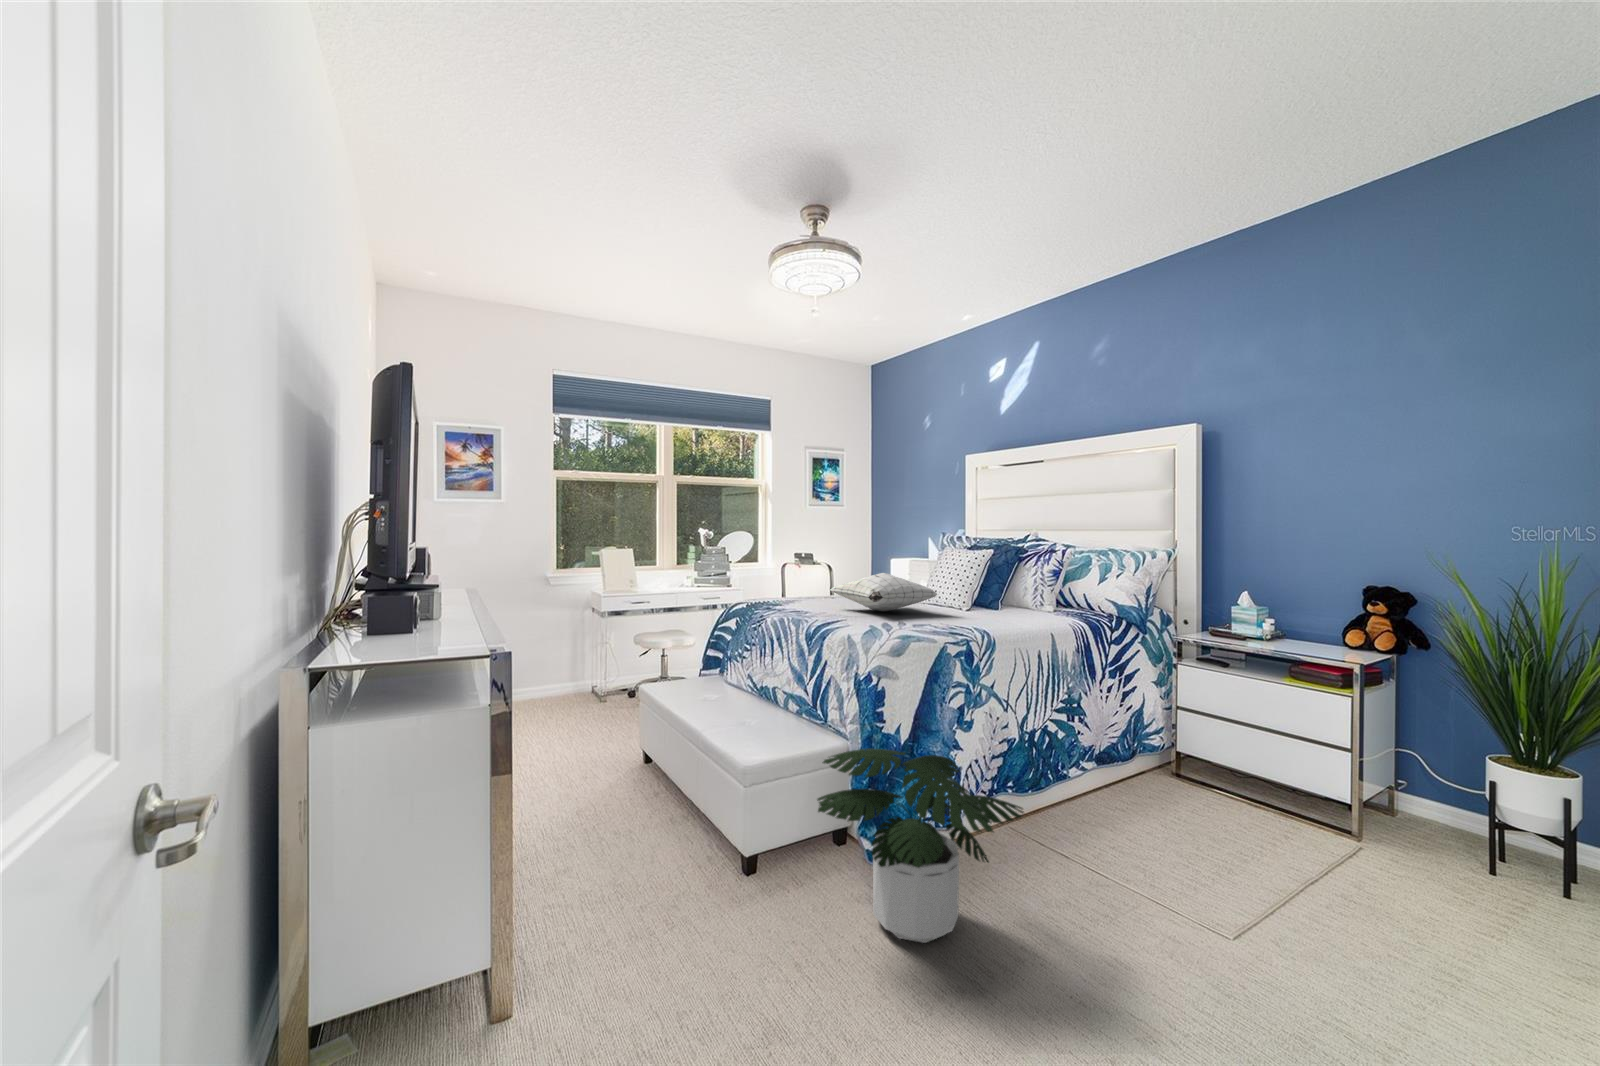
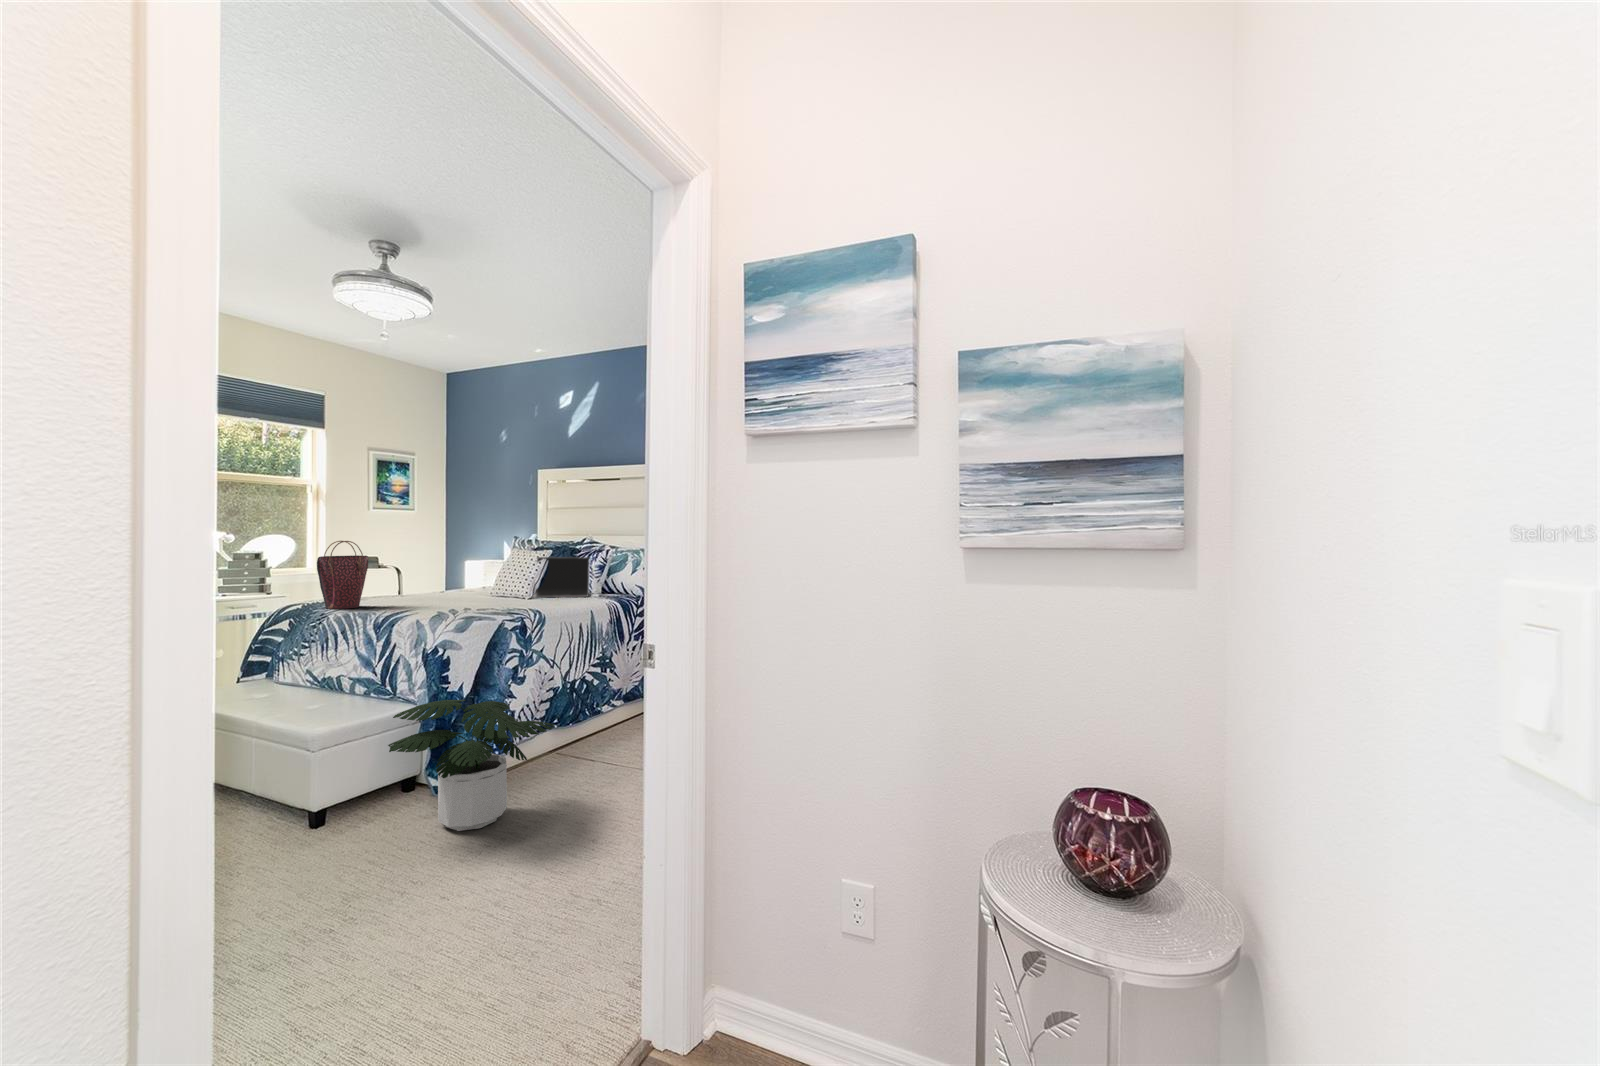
handbag: none [755,537,802,611] -> present [317,541,368,609]
laptop: none [971,558,1041,612] -> present [533,557,590,597]
pillow: present [830,573,937,611] -> none [398,570,502,603]

